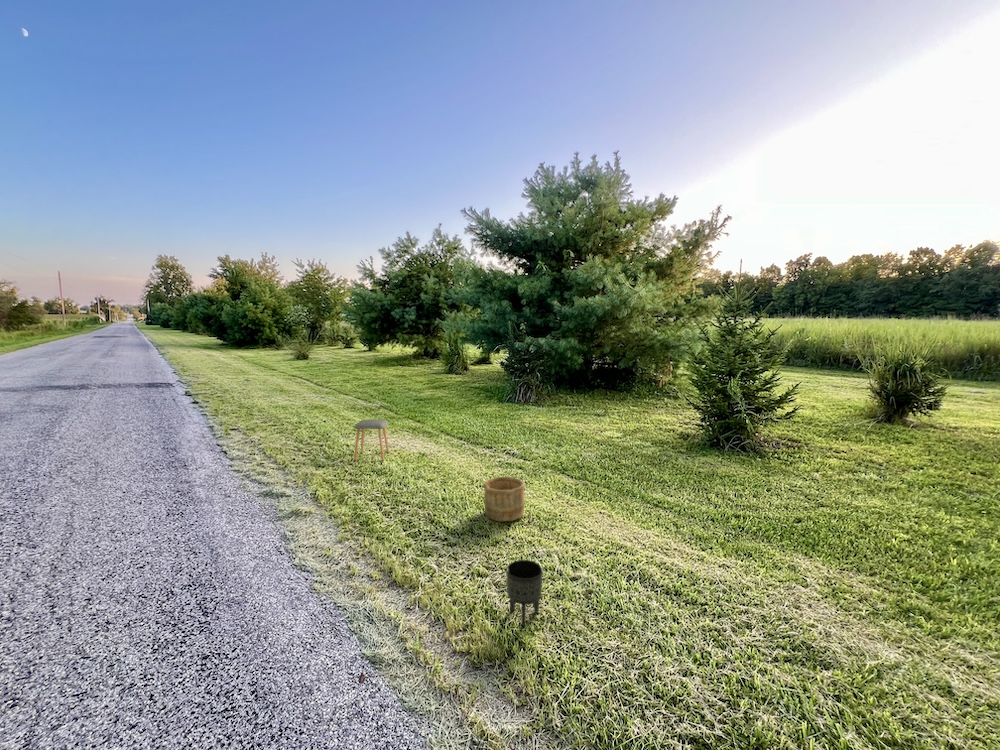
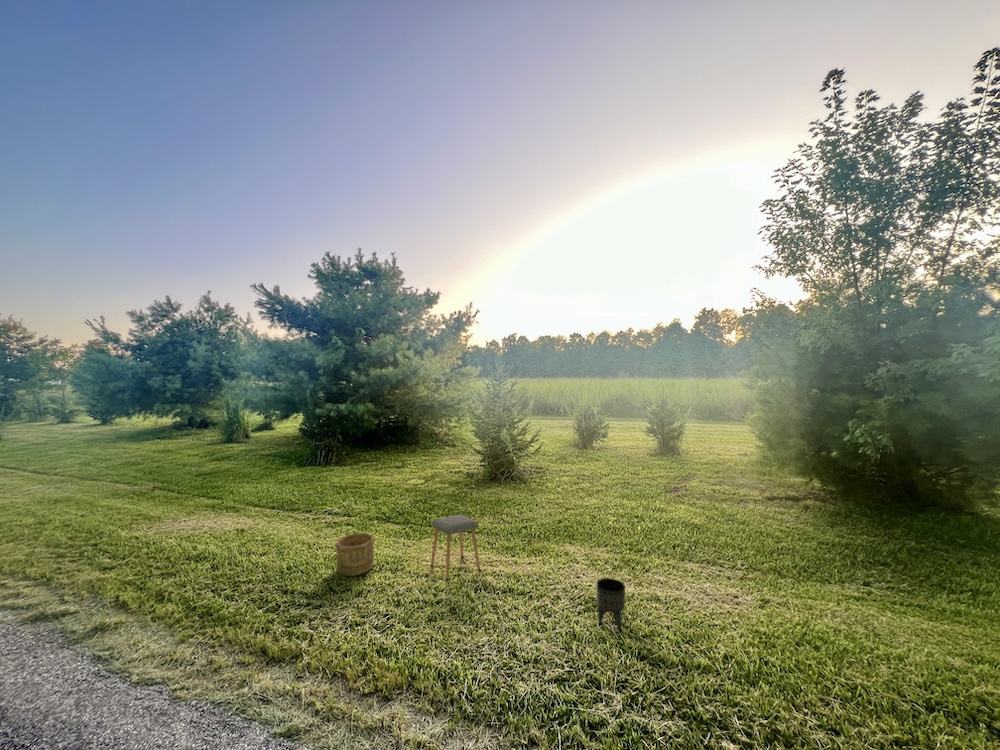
stool: present [354,419,389,461] -> present [431,515,480,579]
planter: present [506,560,543,626] -> present [596,578,625,630]

